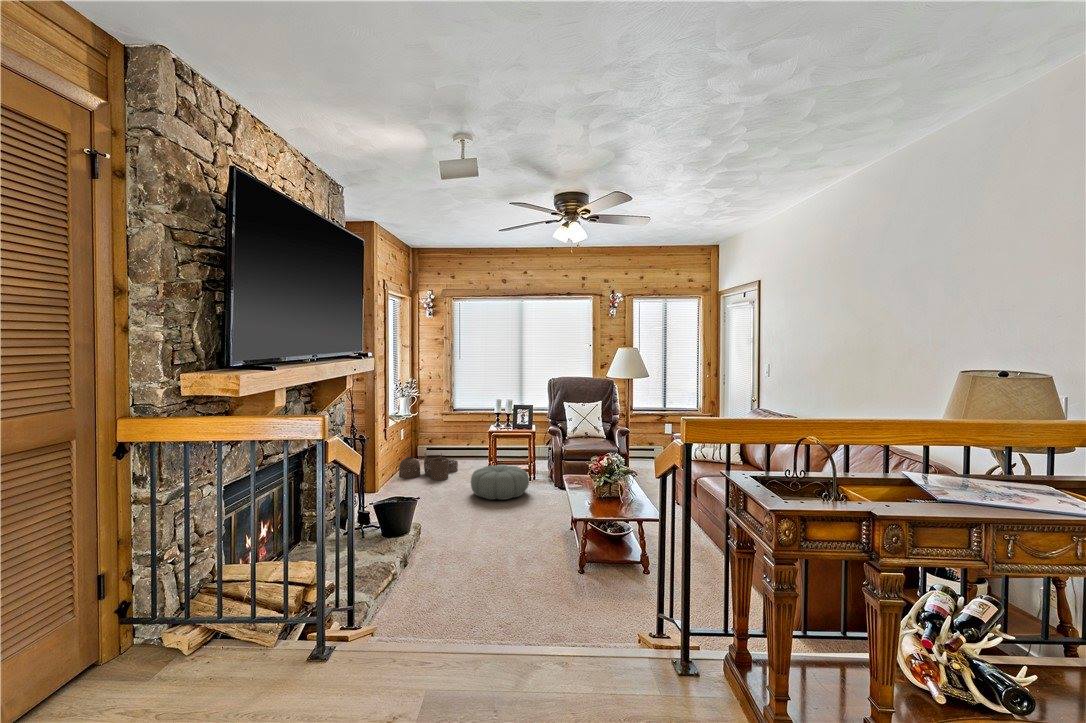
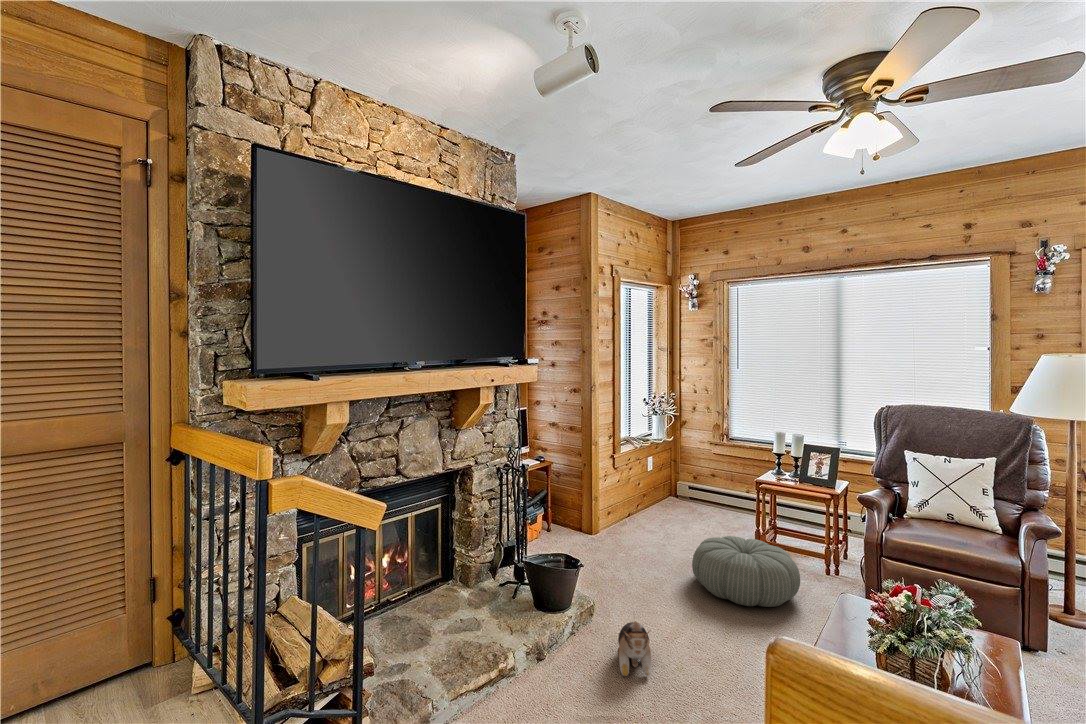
woven basket: present [399,454,458,480] -> none [624,493,710,539]
plush toy: none [461,509,489,540] -> present [618,621,651,676]

